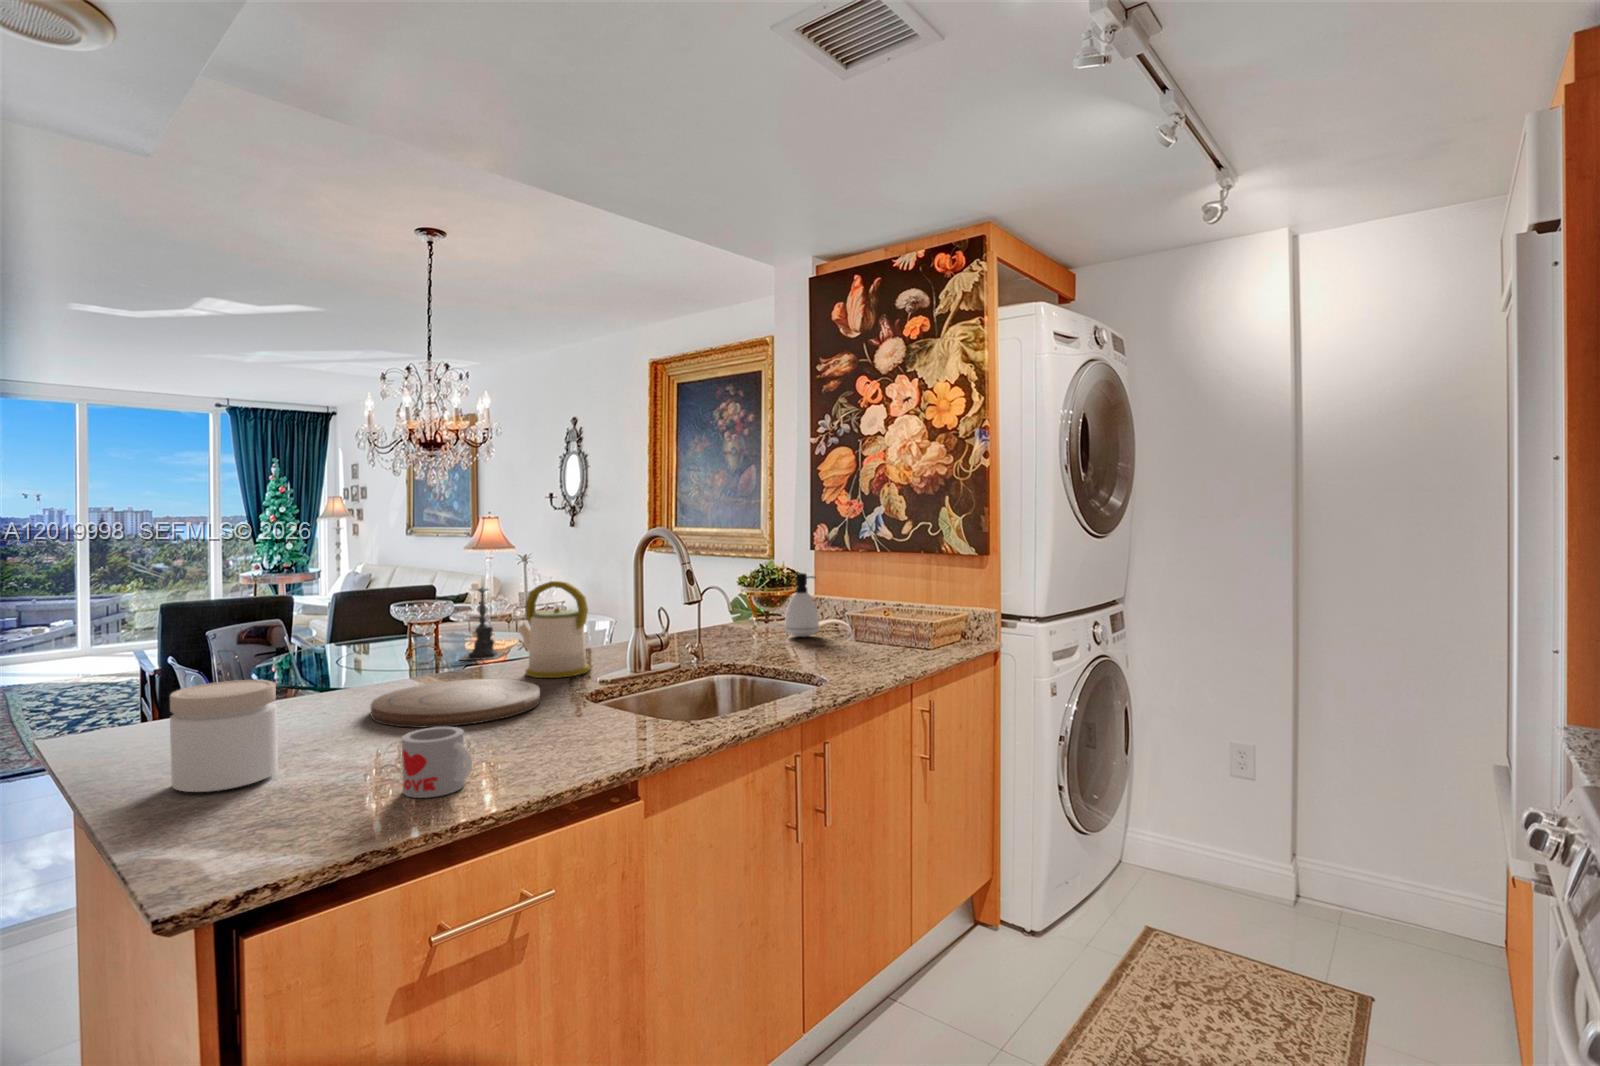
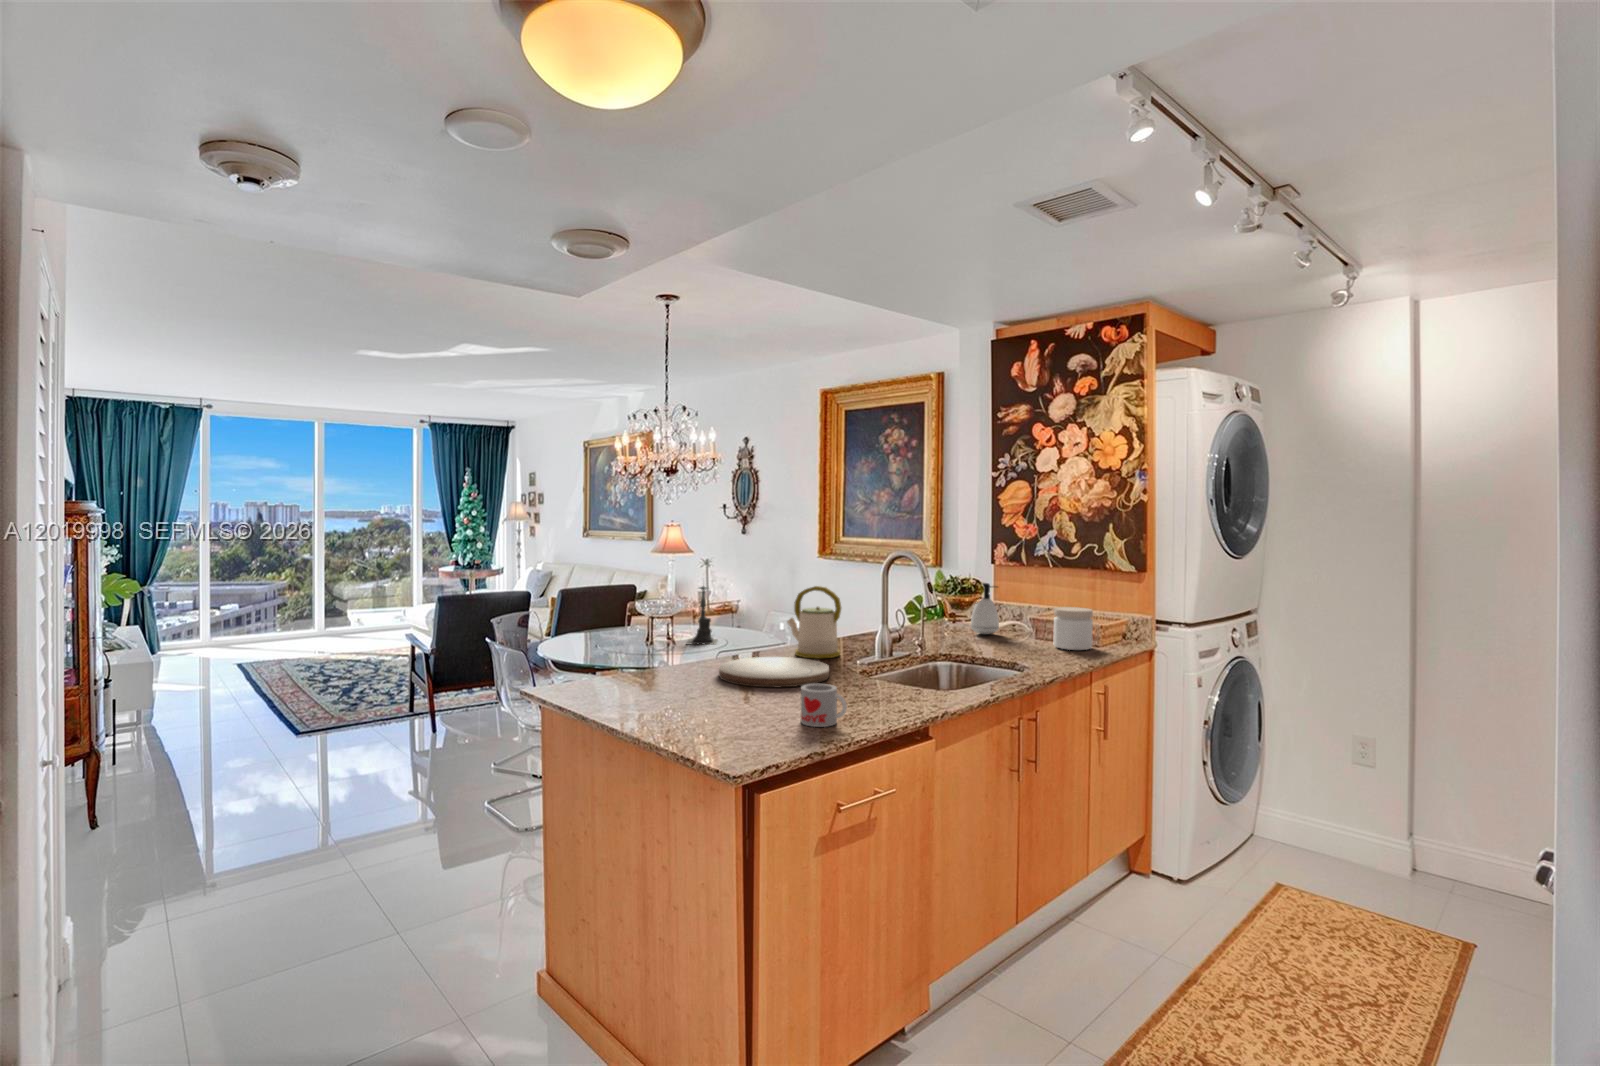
jar: present [170,680,278,792] -> present [1054,607,1093,650]

